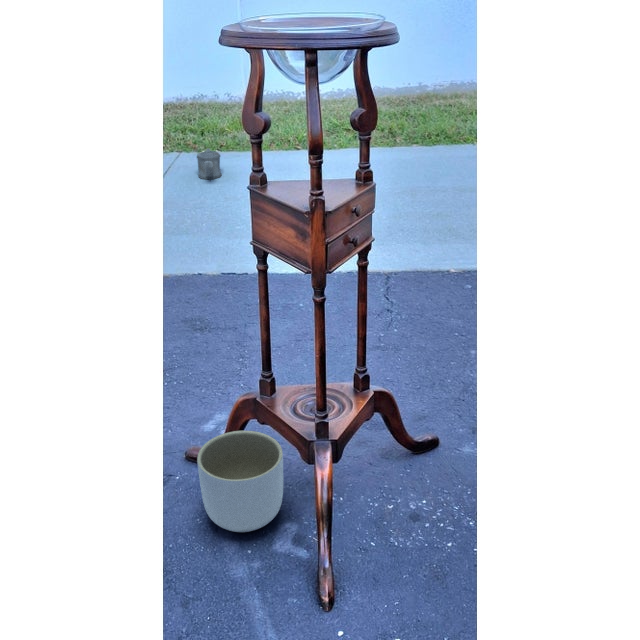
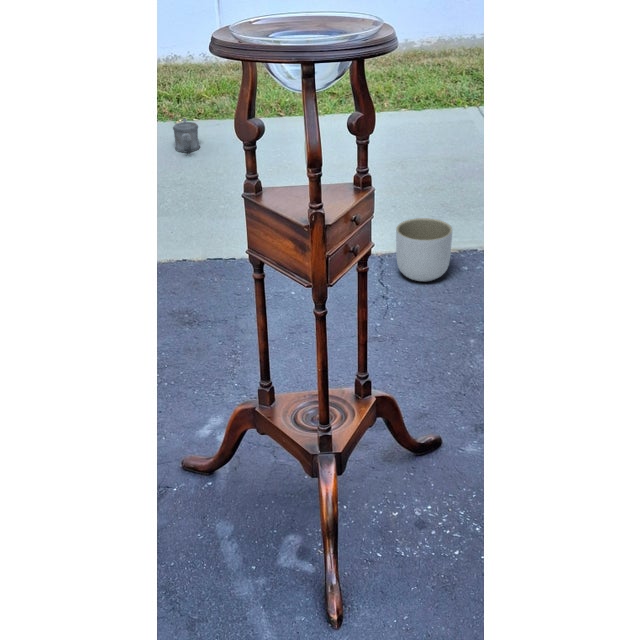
planter: present [197,431,283,532] -> present [396,218,452,282]

